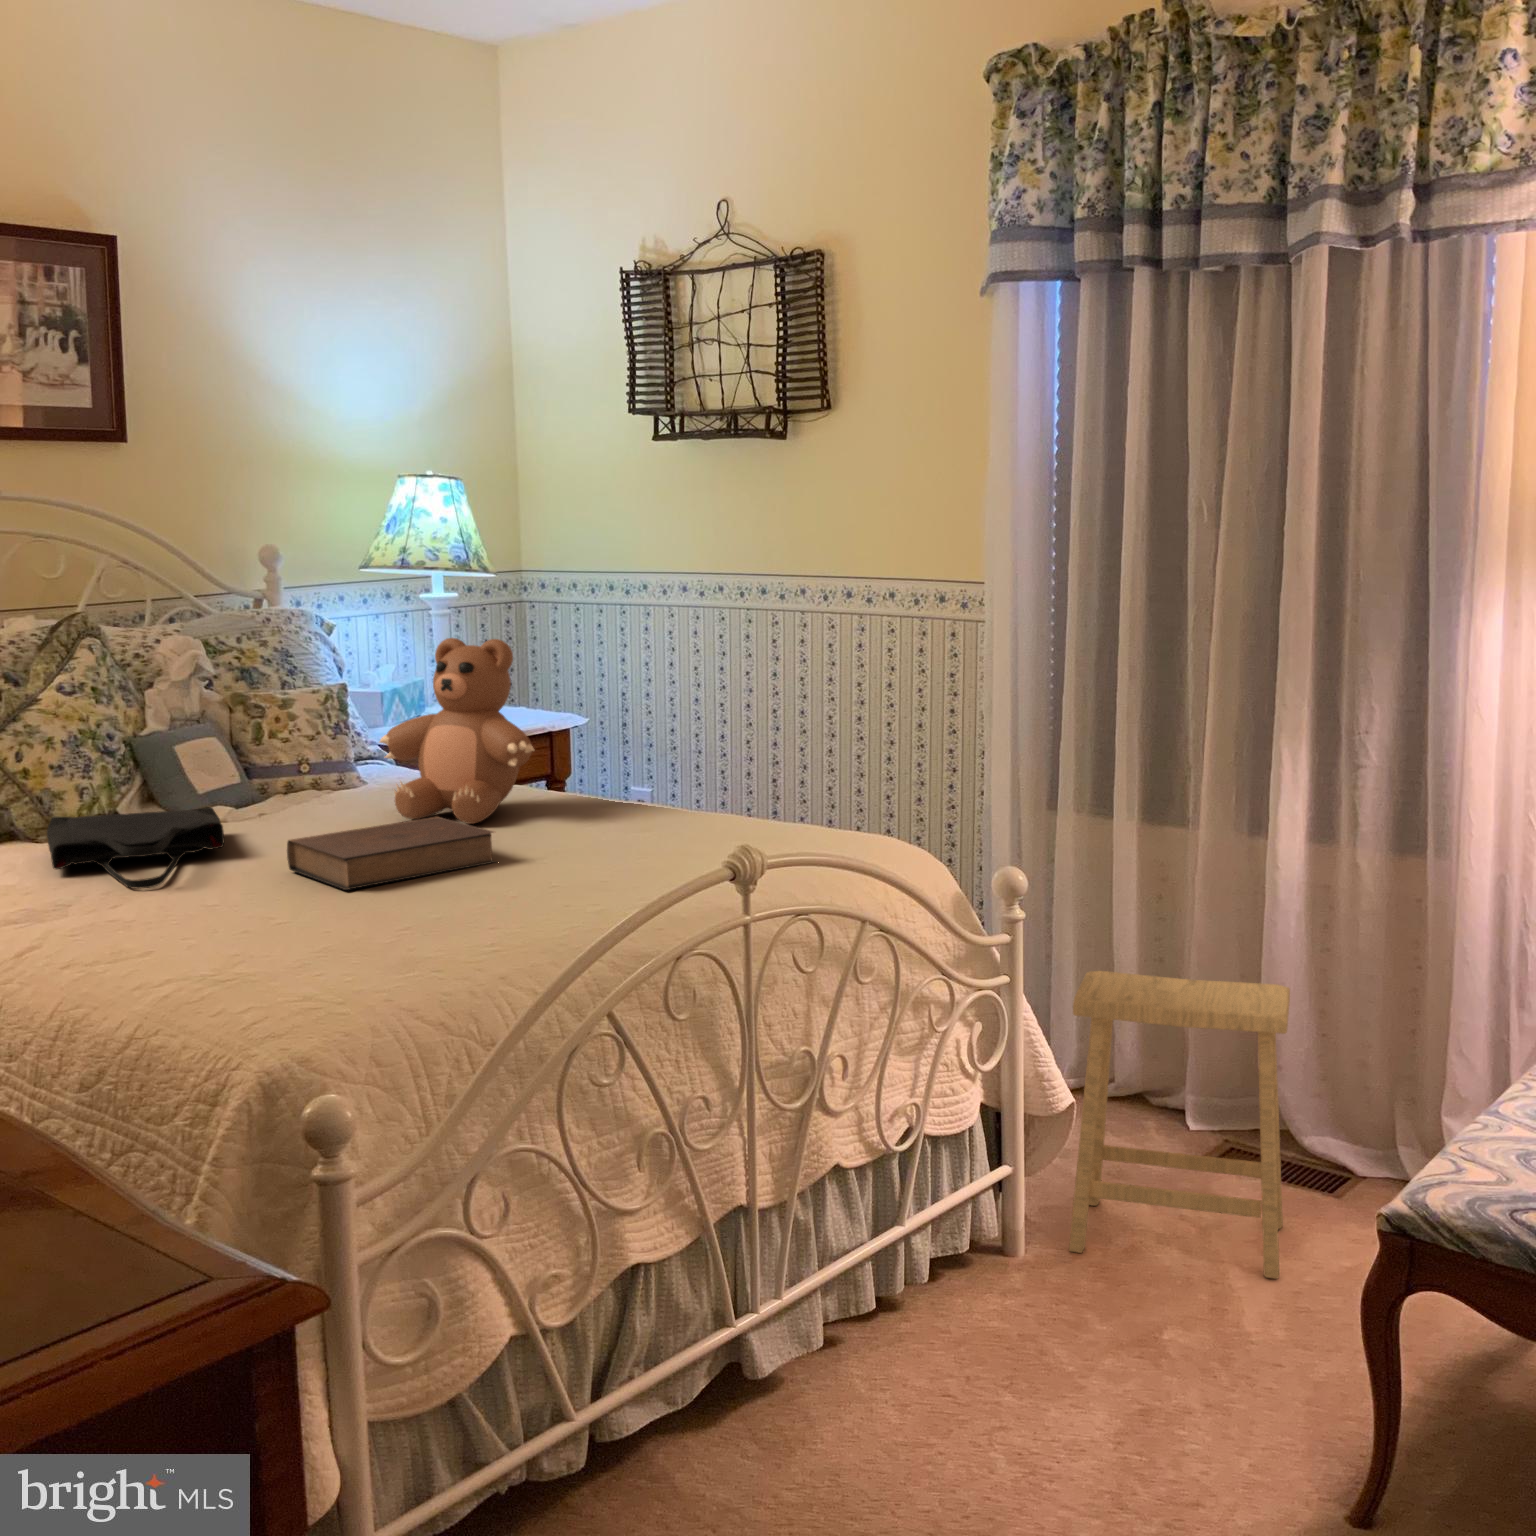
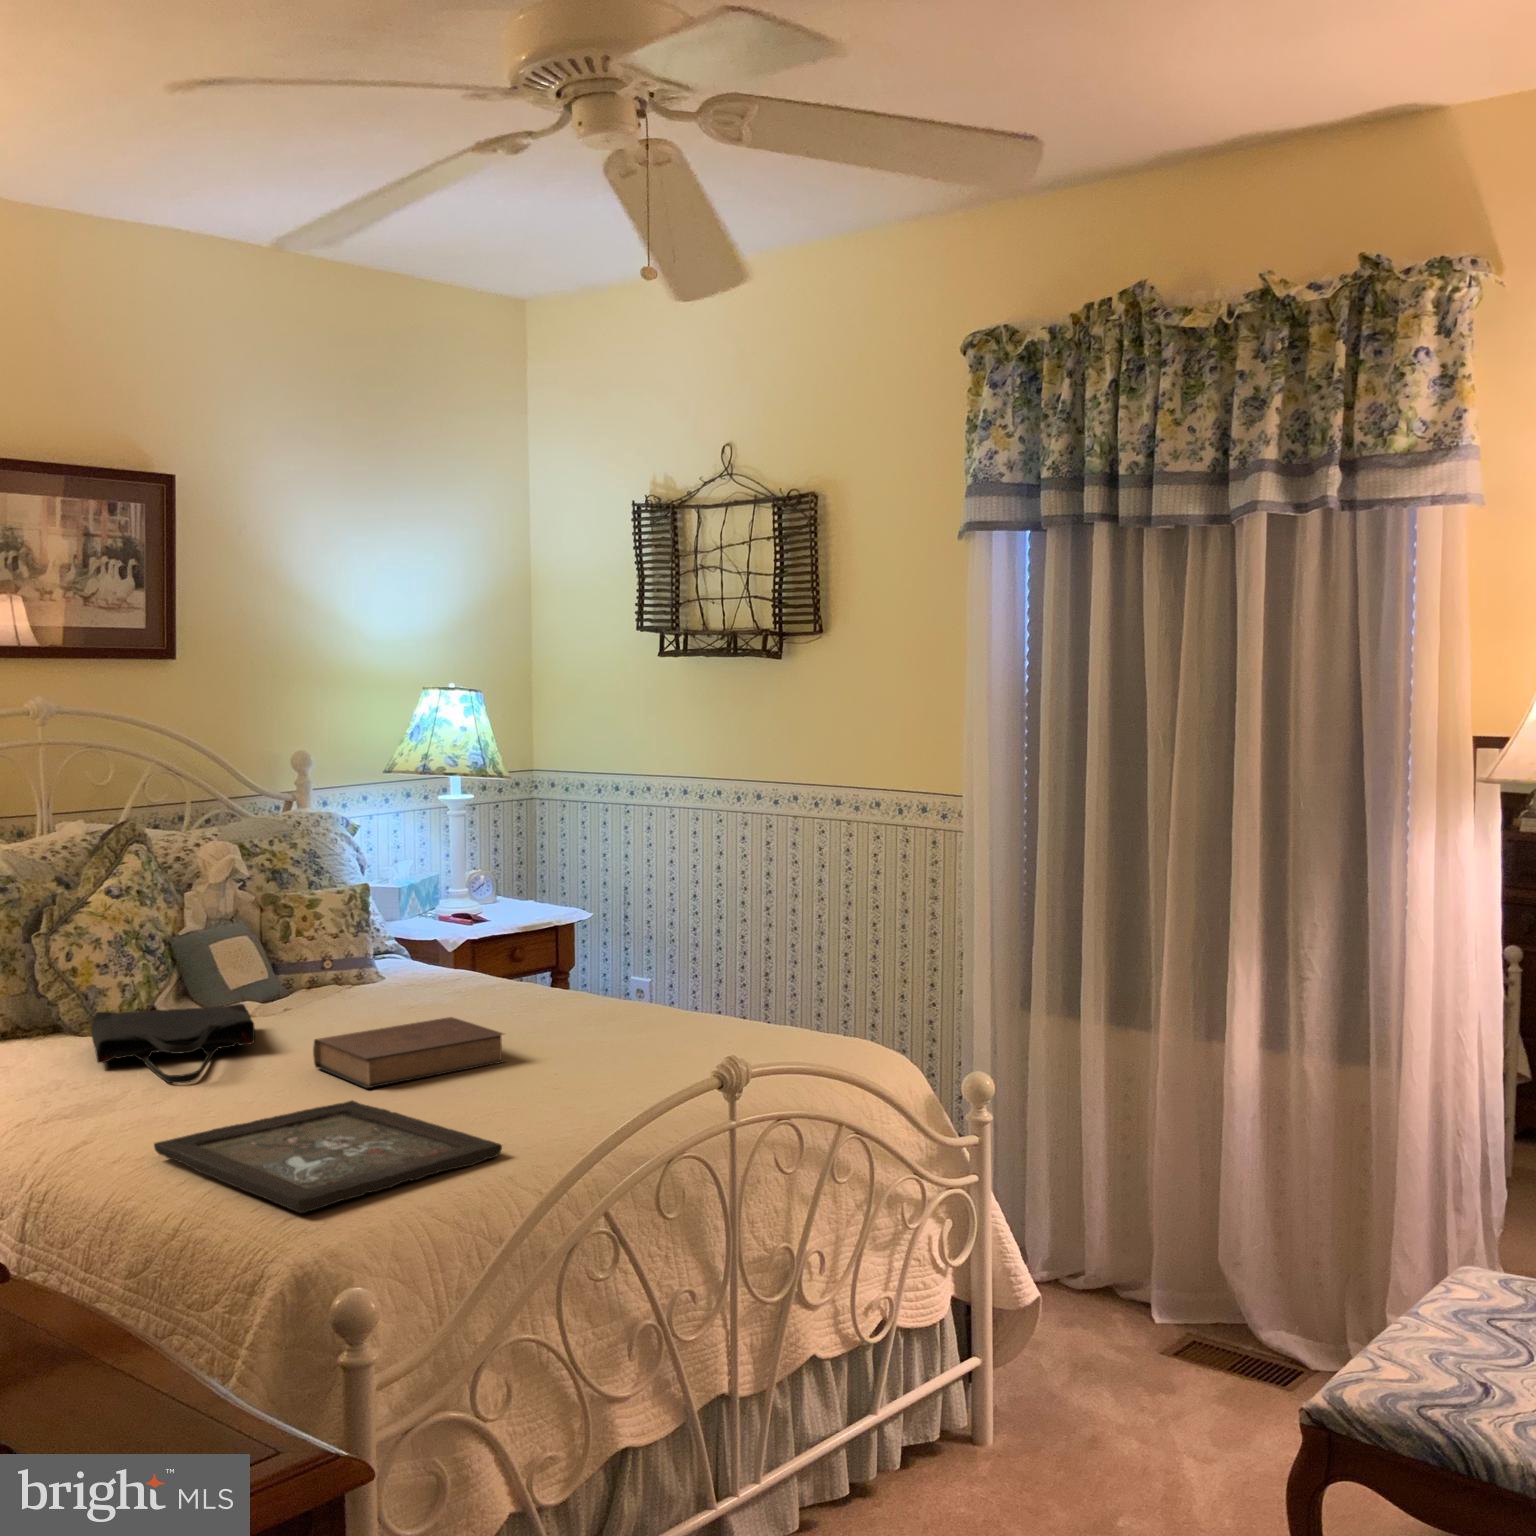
teddy bear: present [380,638,534,824] -> none [399,848,543,1023]
tray: none [109,902,493,1017] -> present [154,1100,502,1213]
footstool: present [1069,971,1290,1279] -> none [1035,1170,1241,1472]

